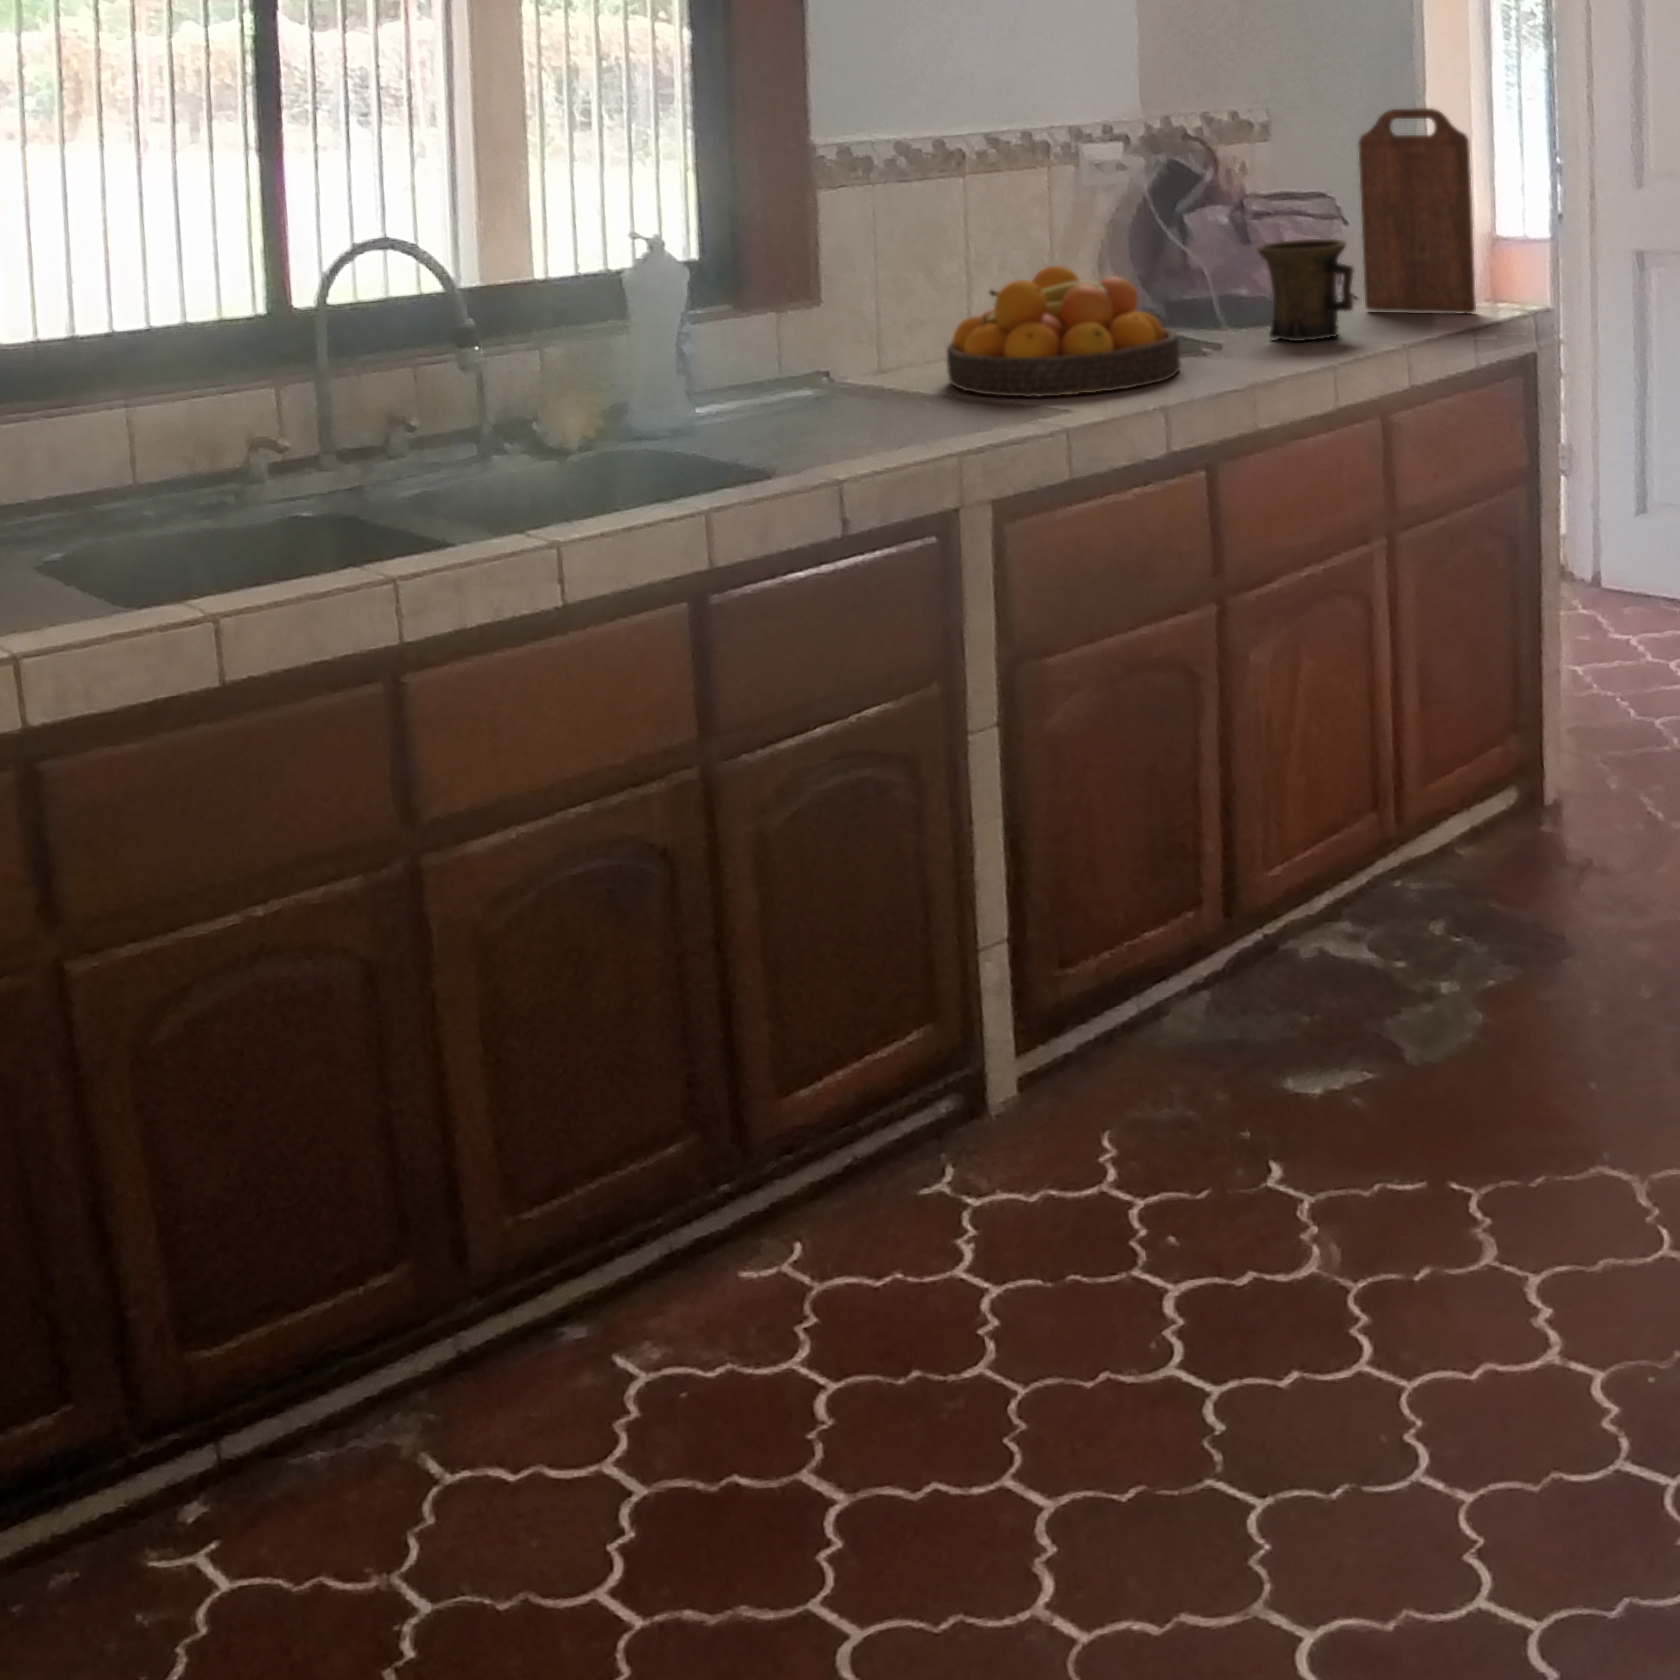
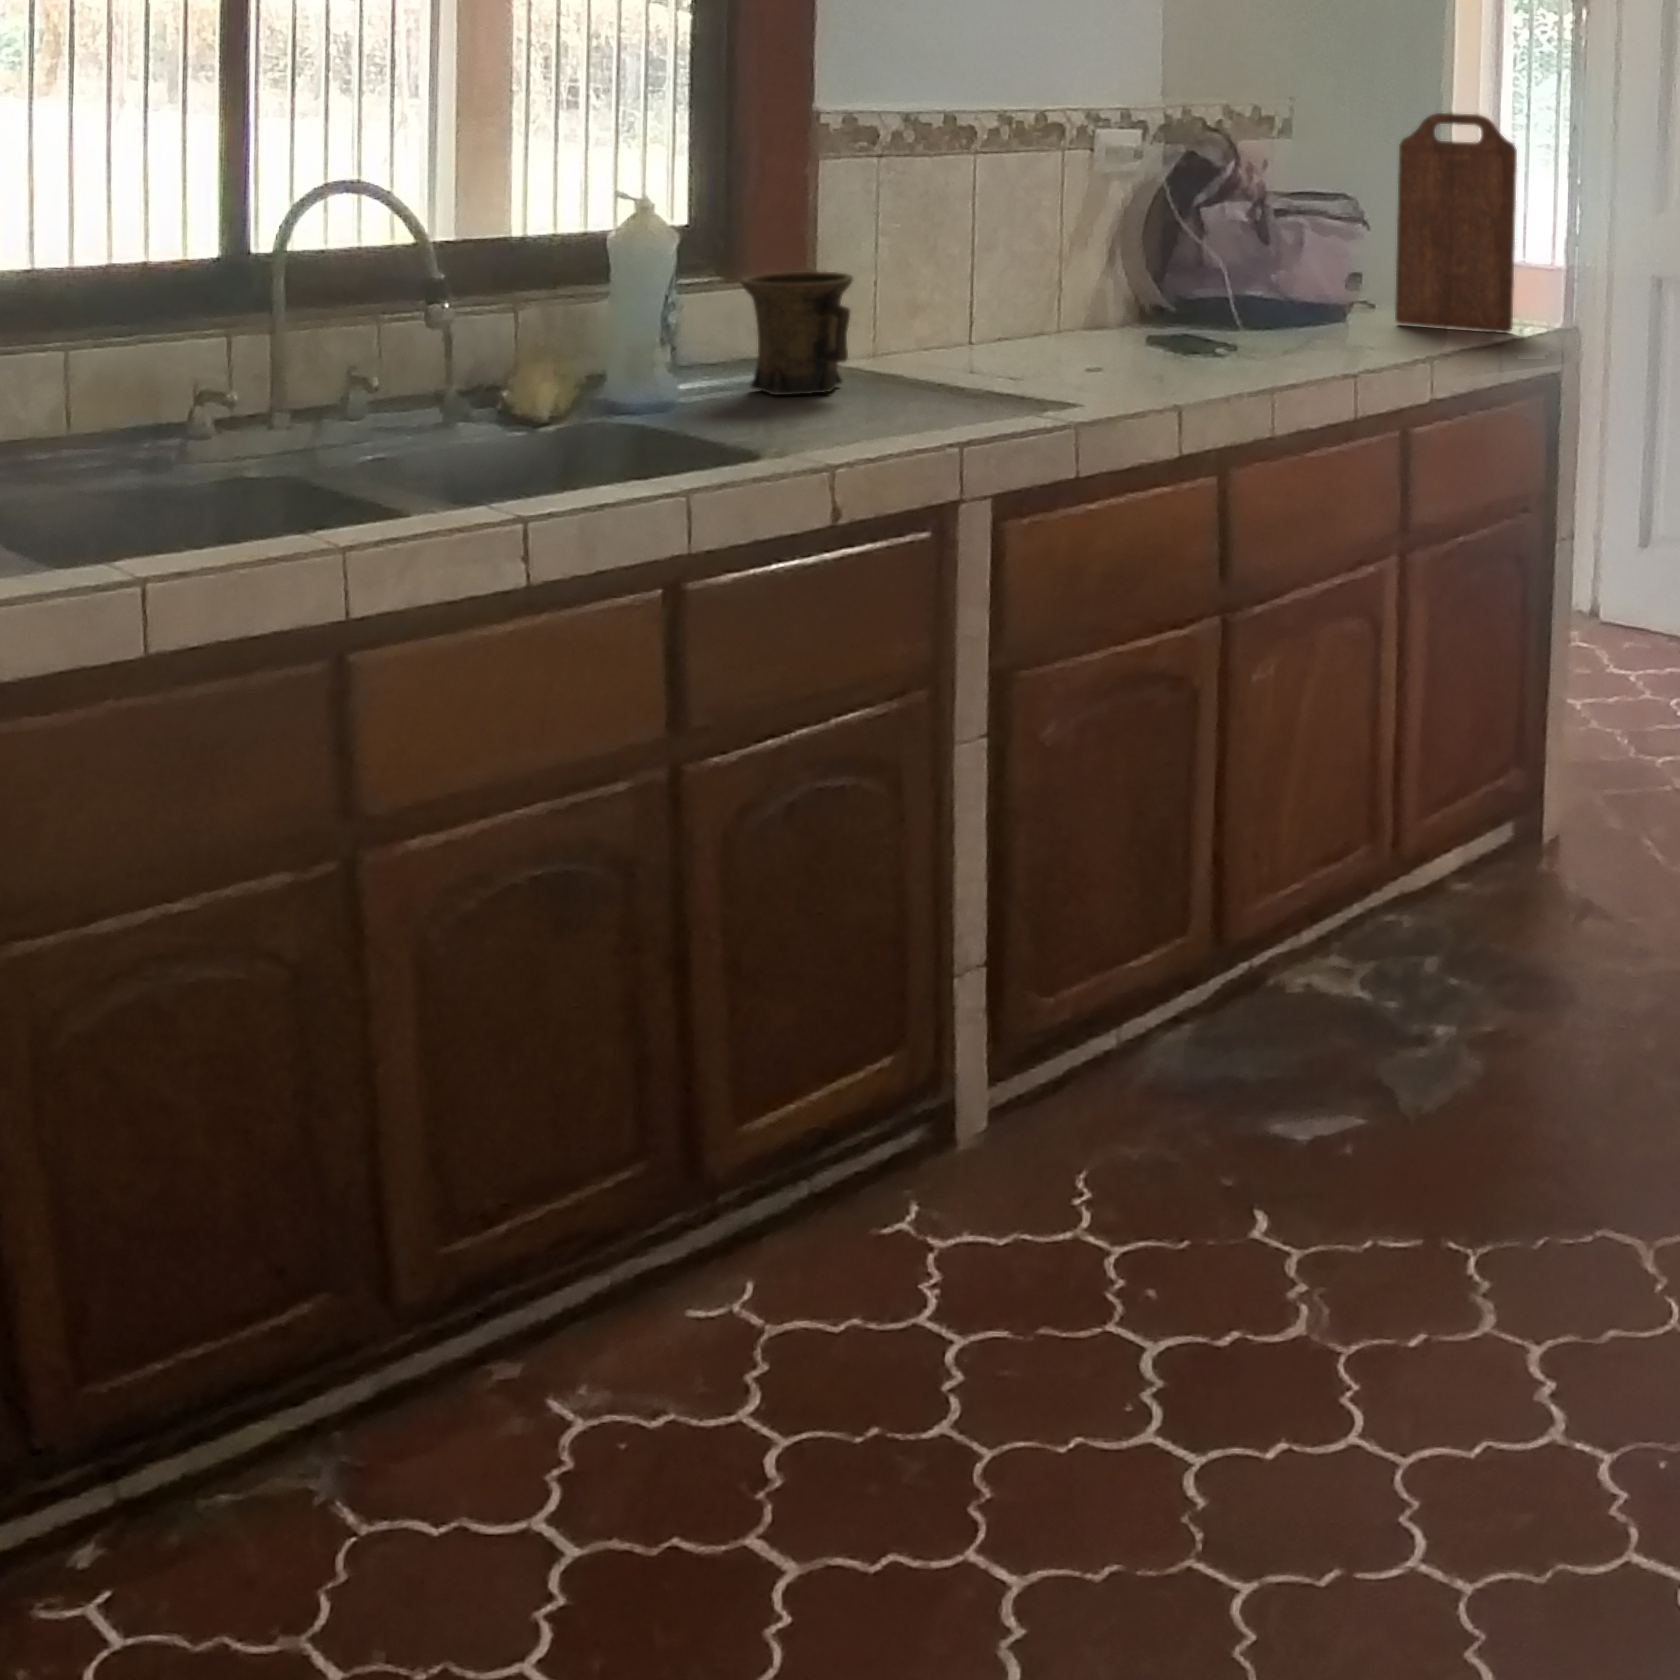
mug: present [1257,239,1353,341] -> present [741,272,853,395]
fruit bowl: present [947,266,1180,397] -> none [955,256,1205,394]

